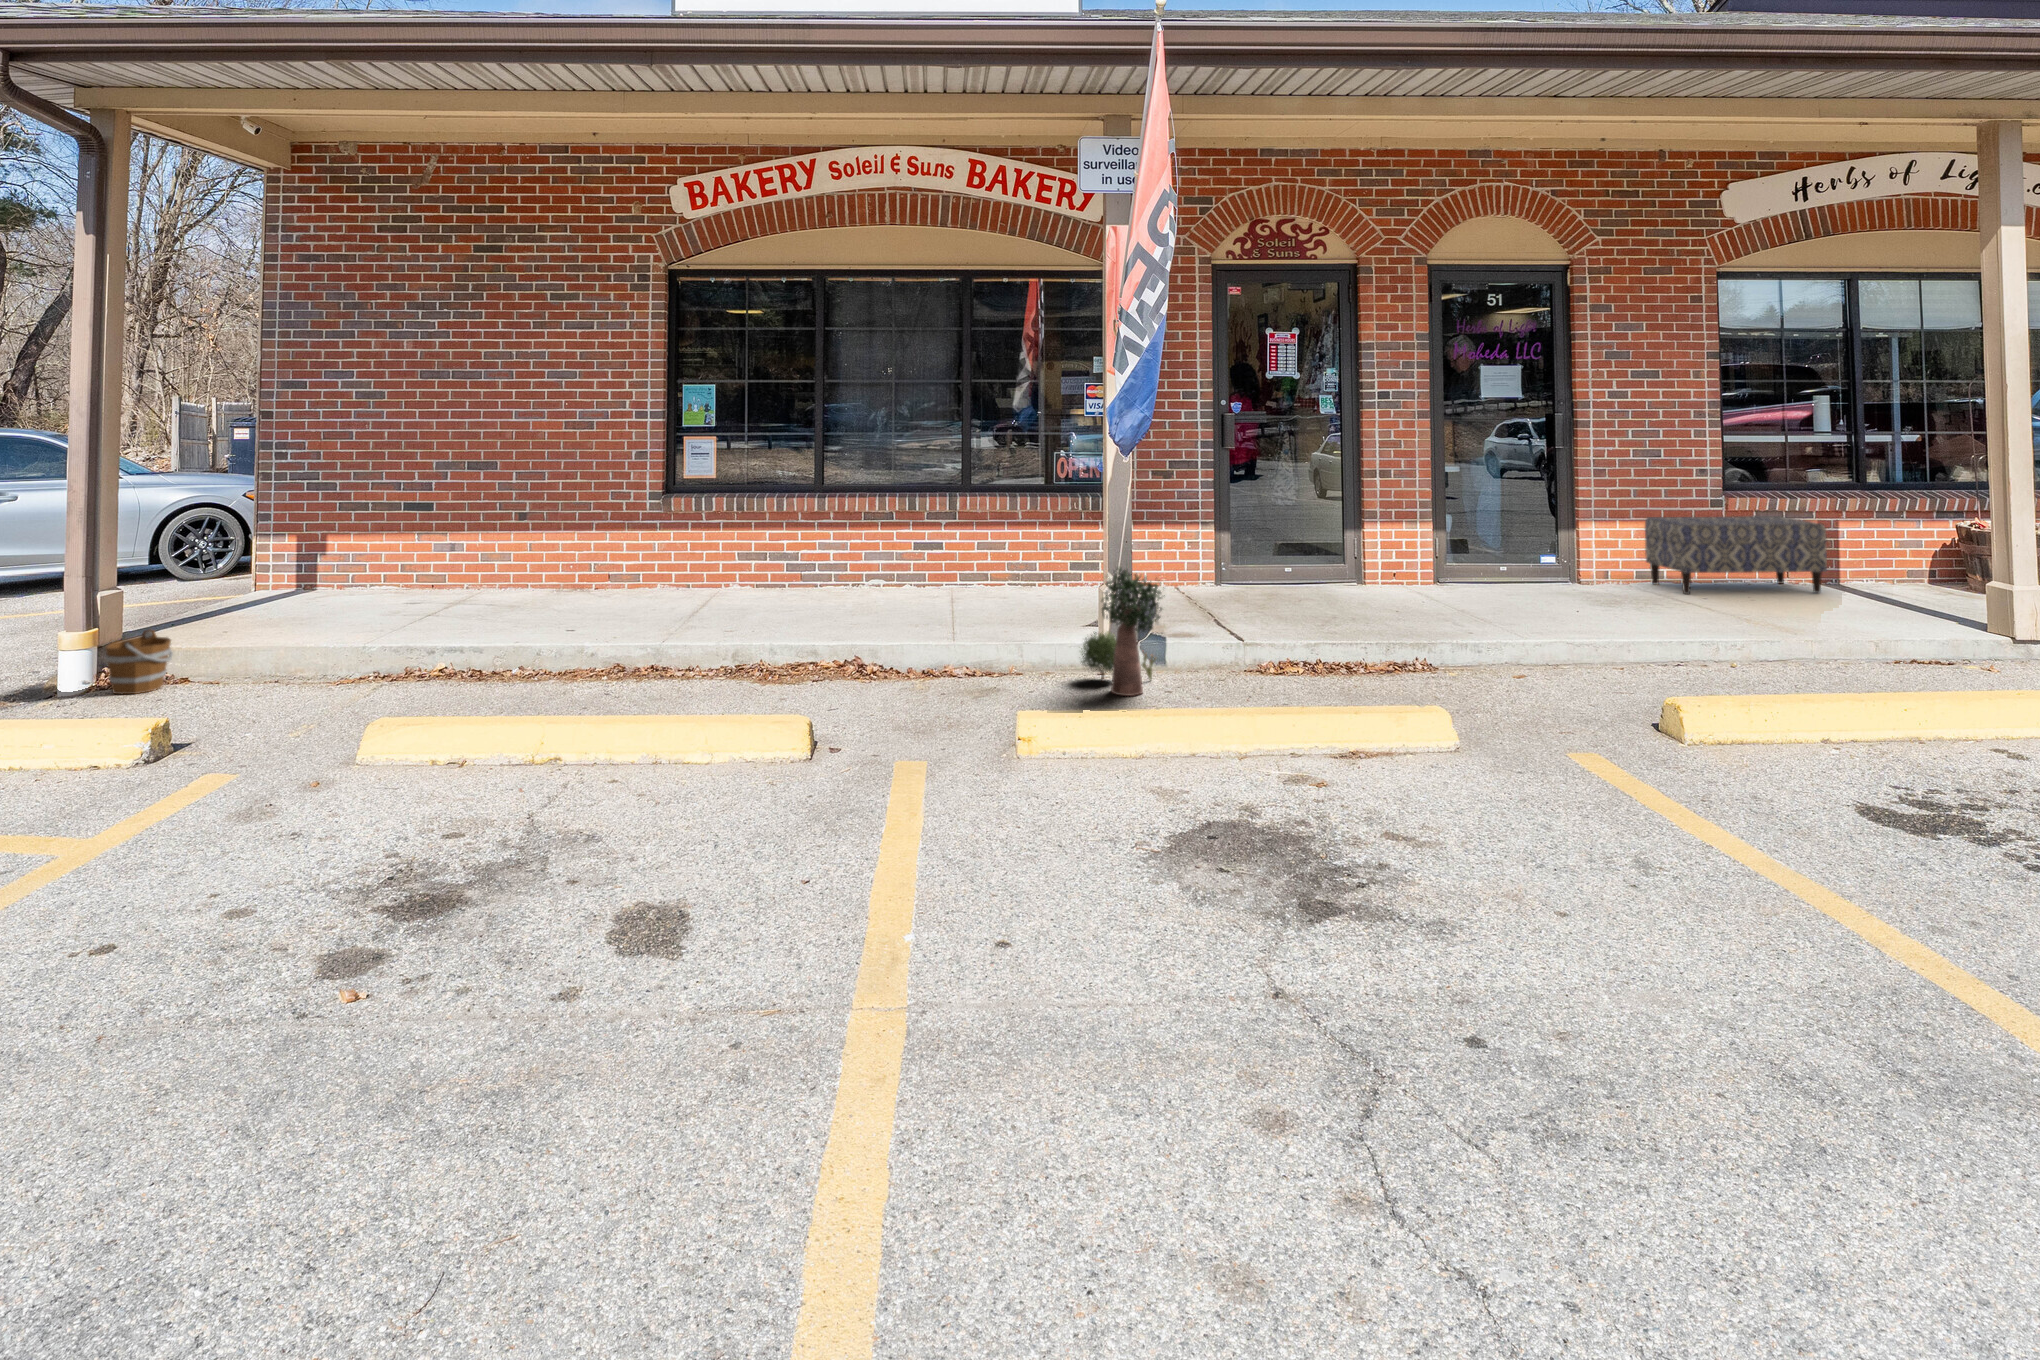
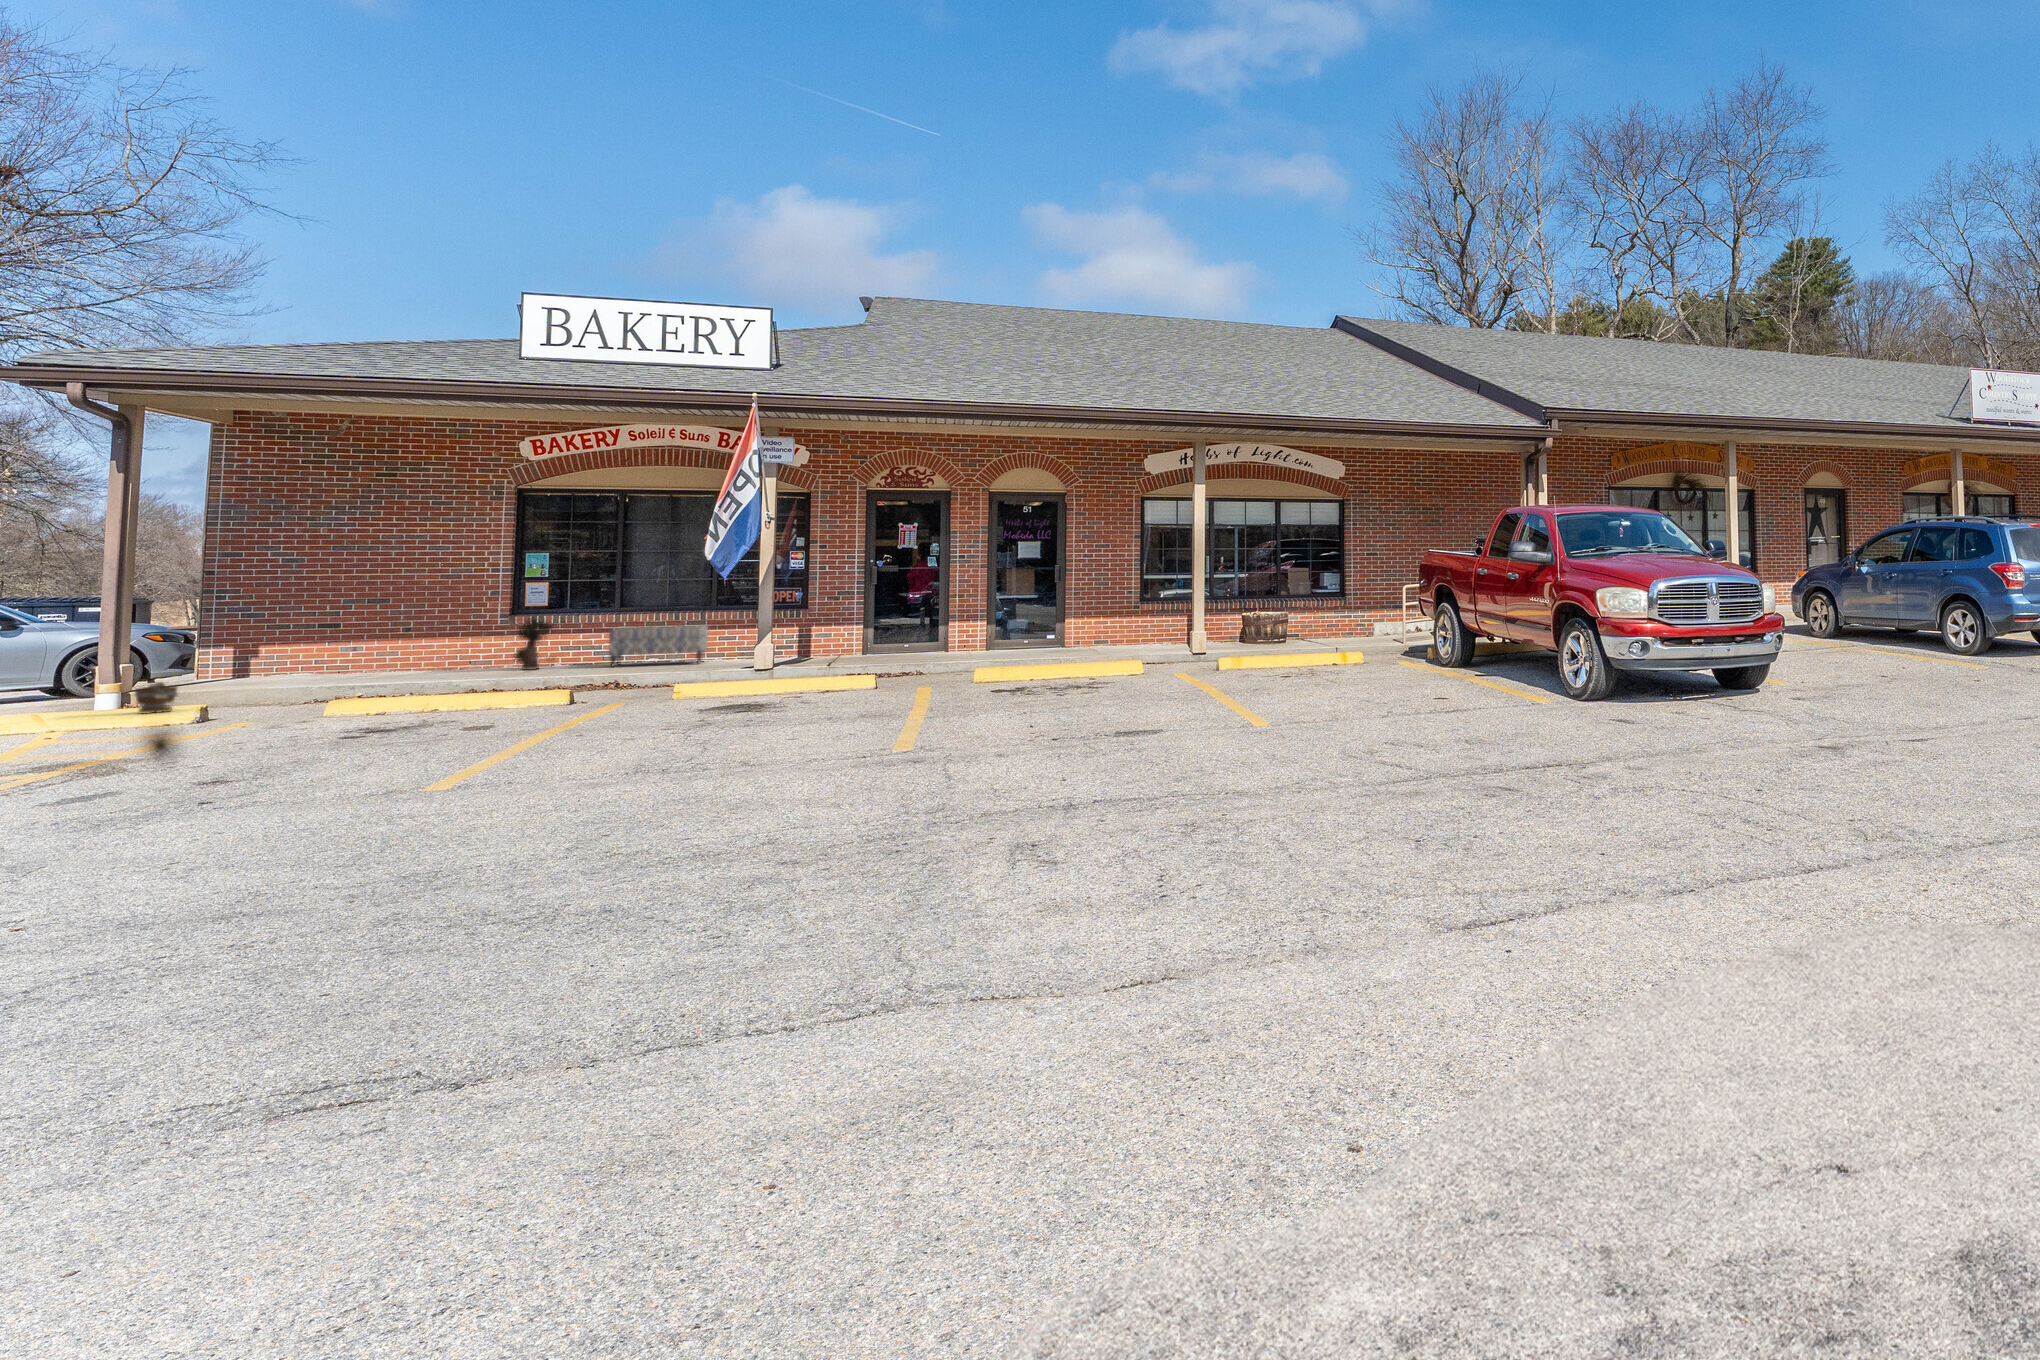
bench: present [1645,516,1827,594] -> present [609,626,708,666]
potted plant: present [1081,567,1162,696] -> present [513,618,554,670]

